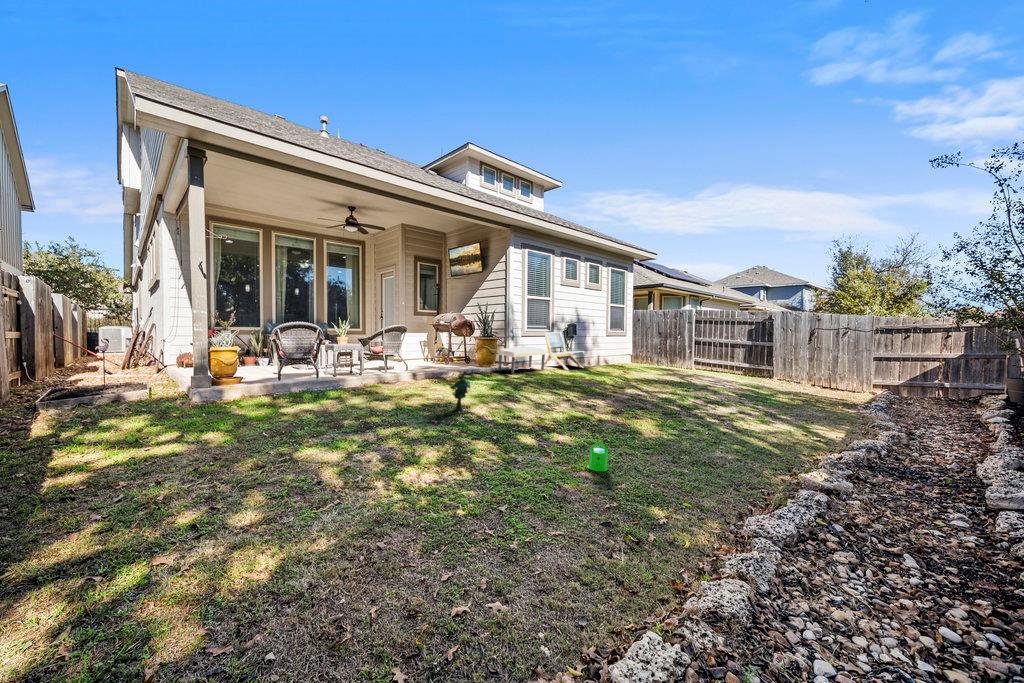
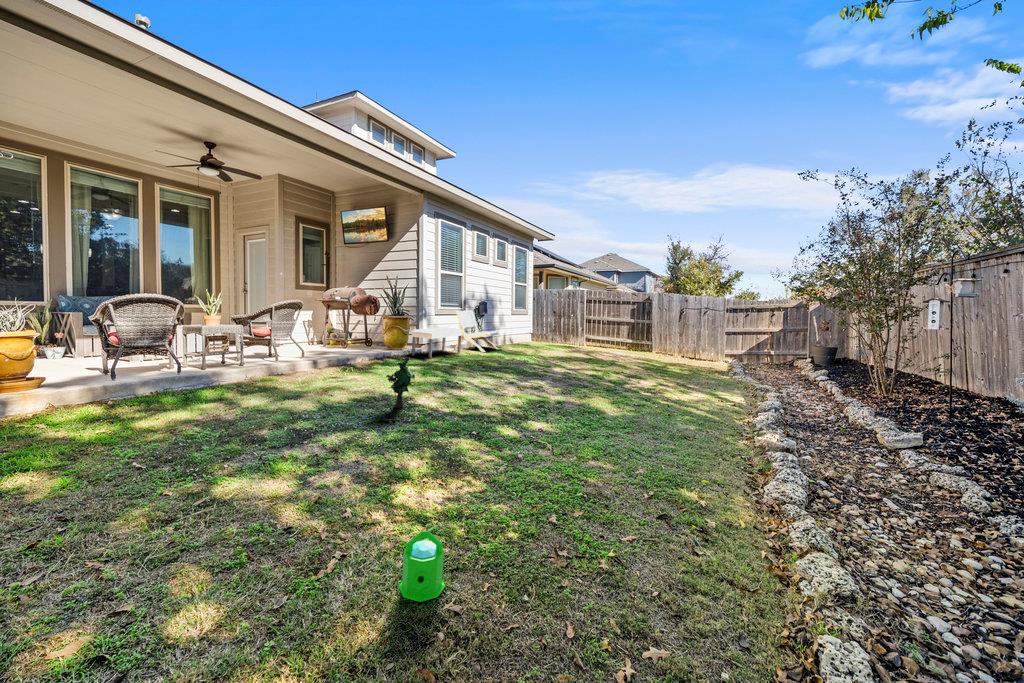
watering can: present [587,441,608,471] -> present [398,531,445,602]

